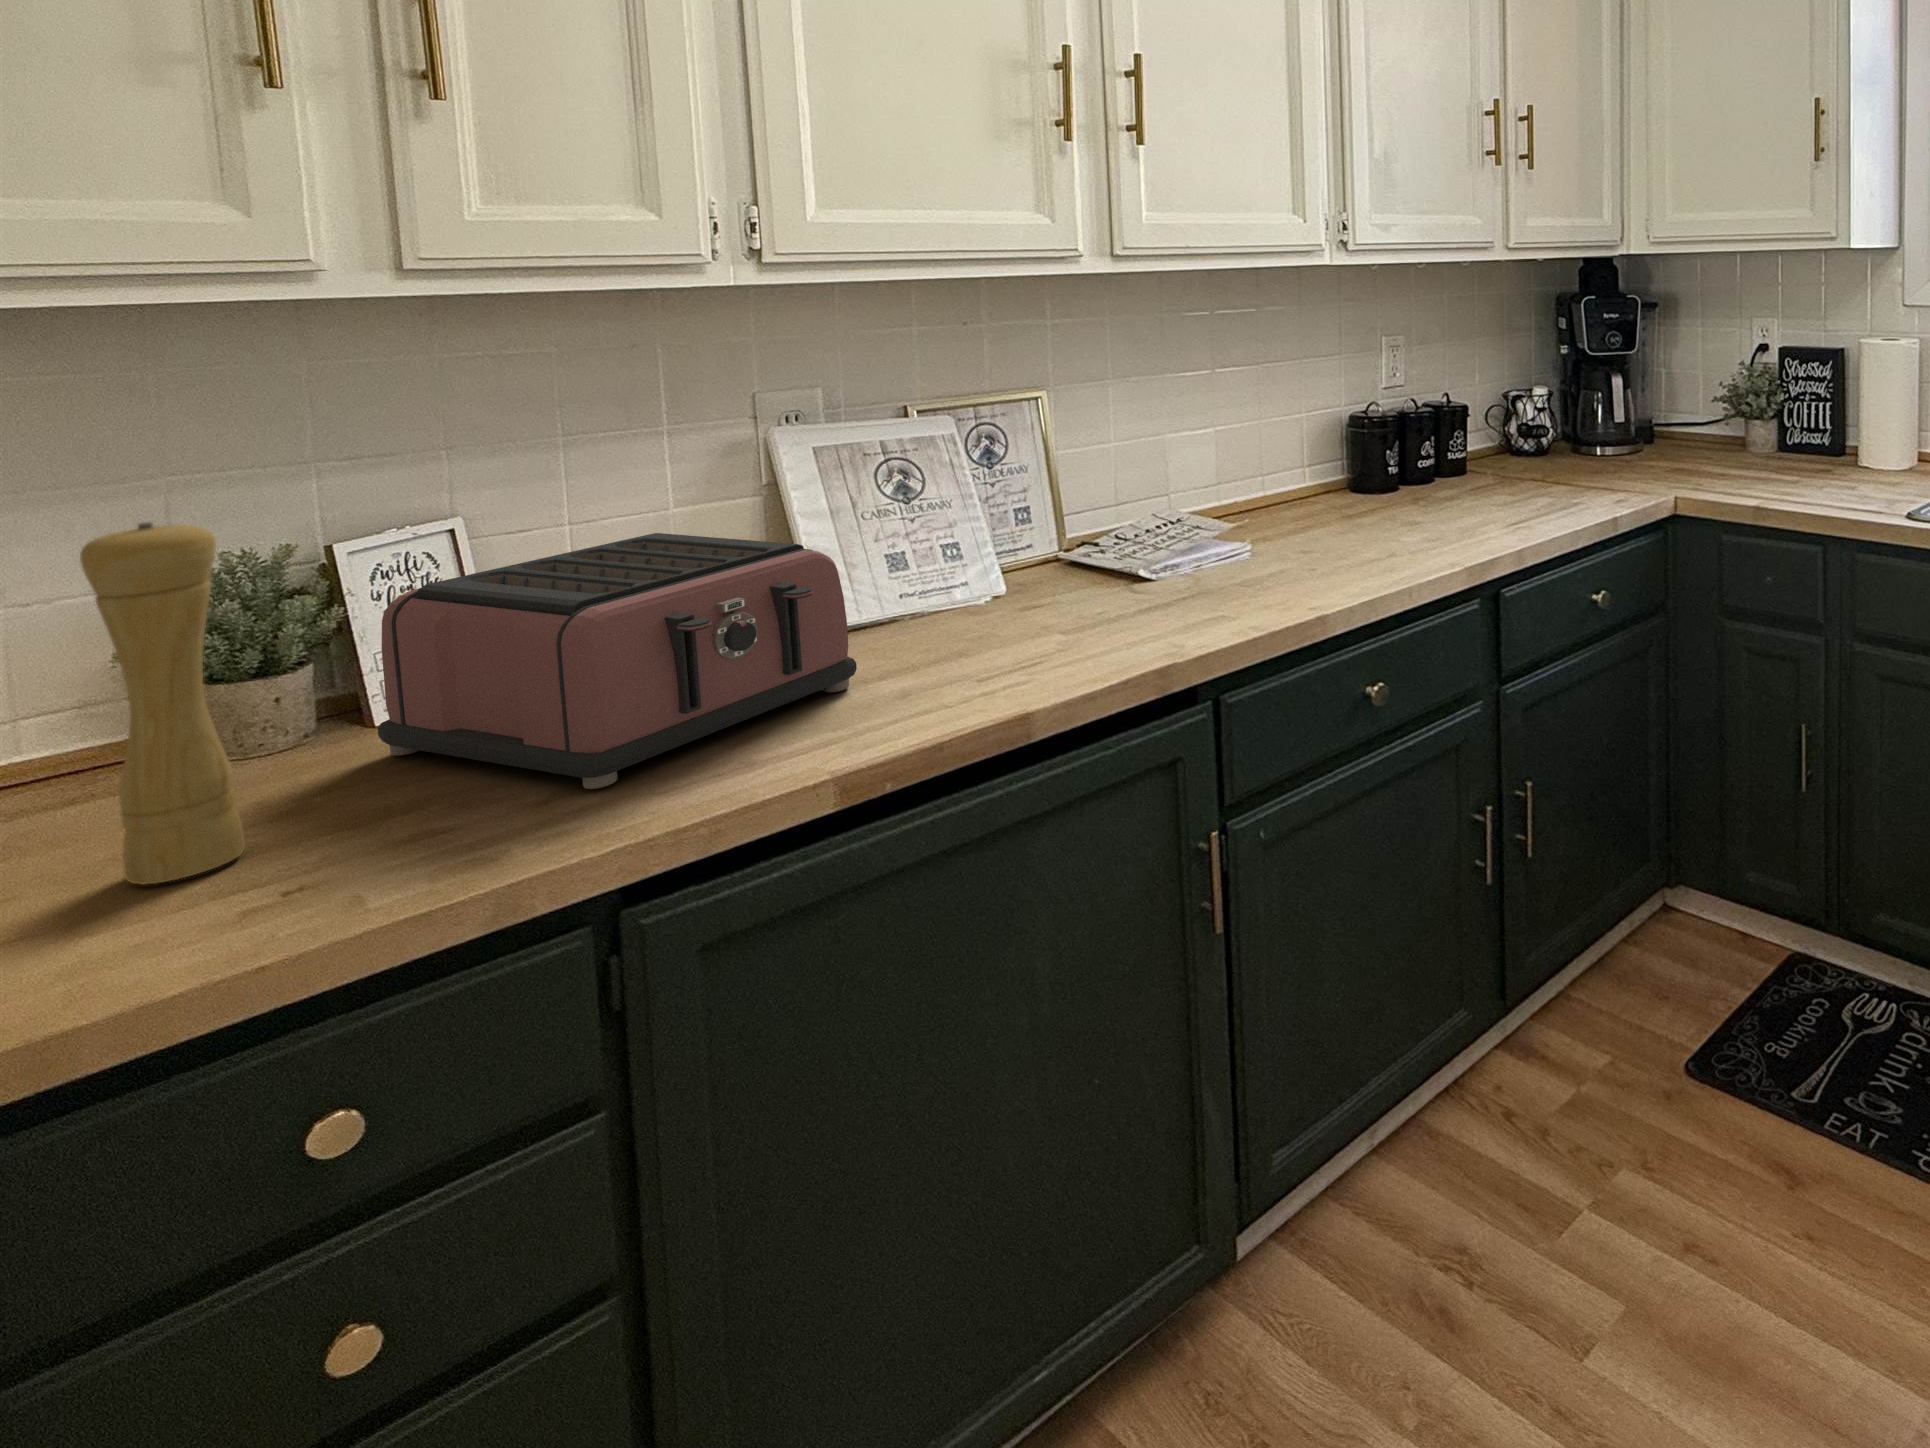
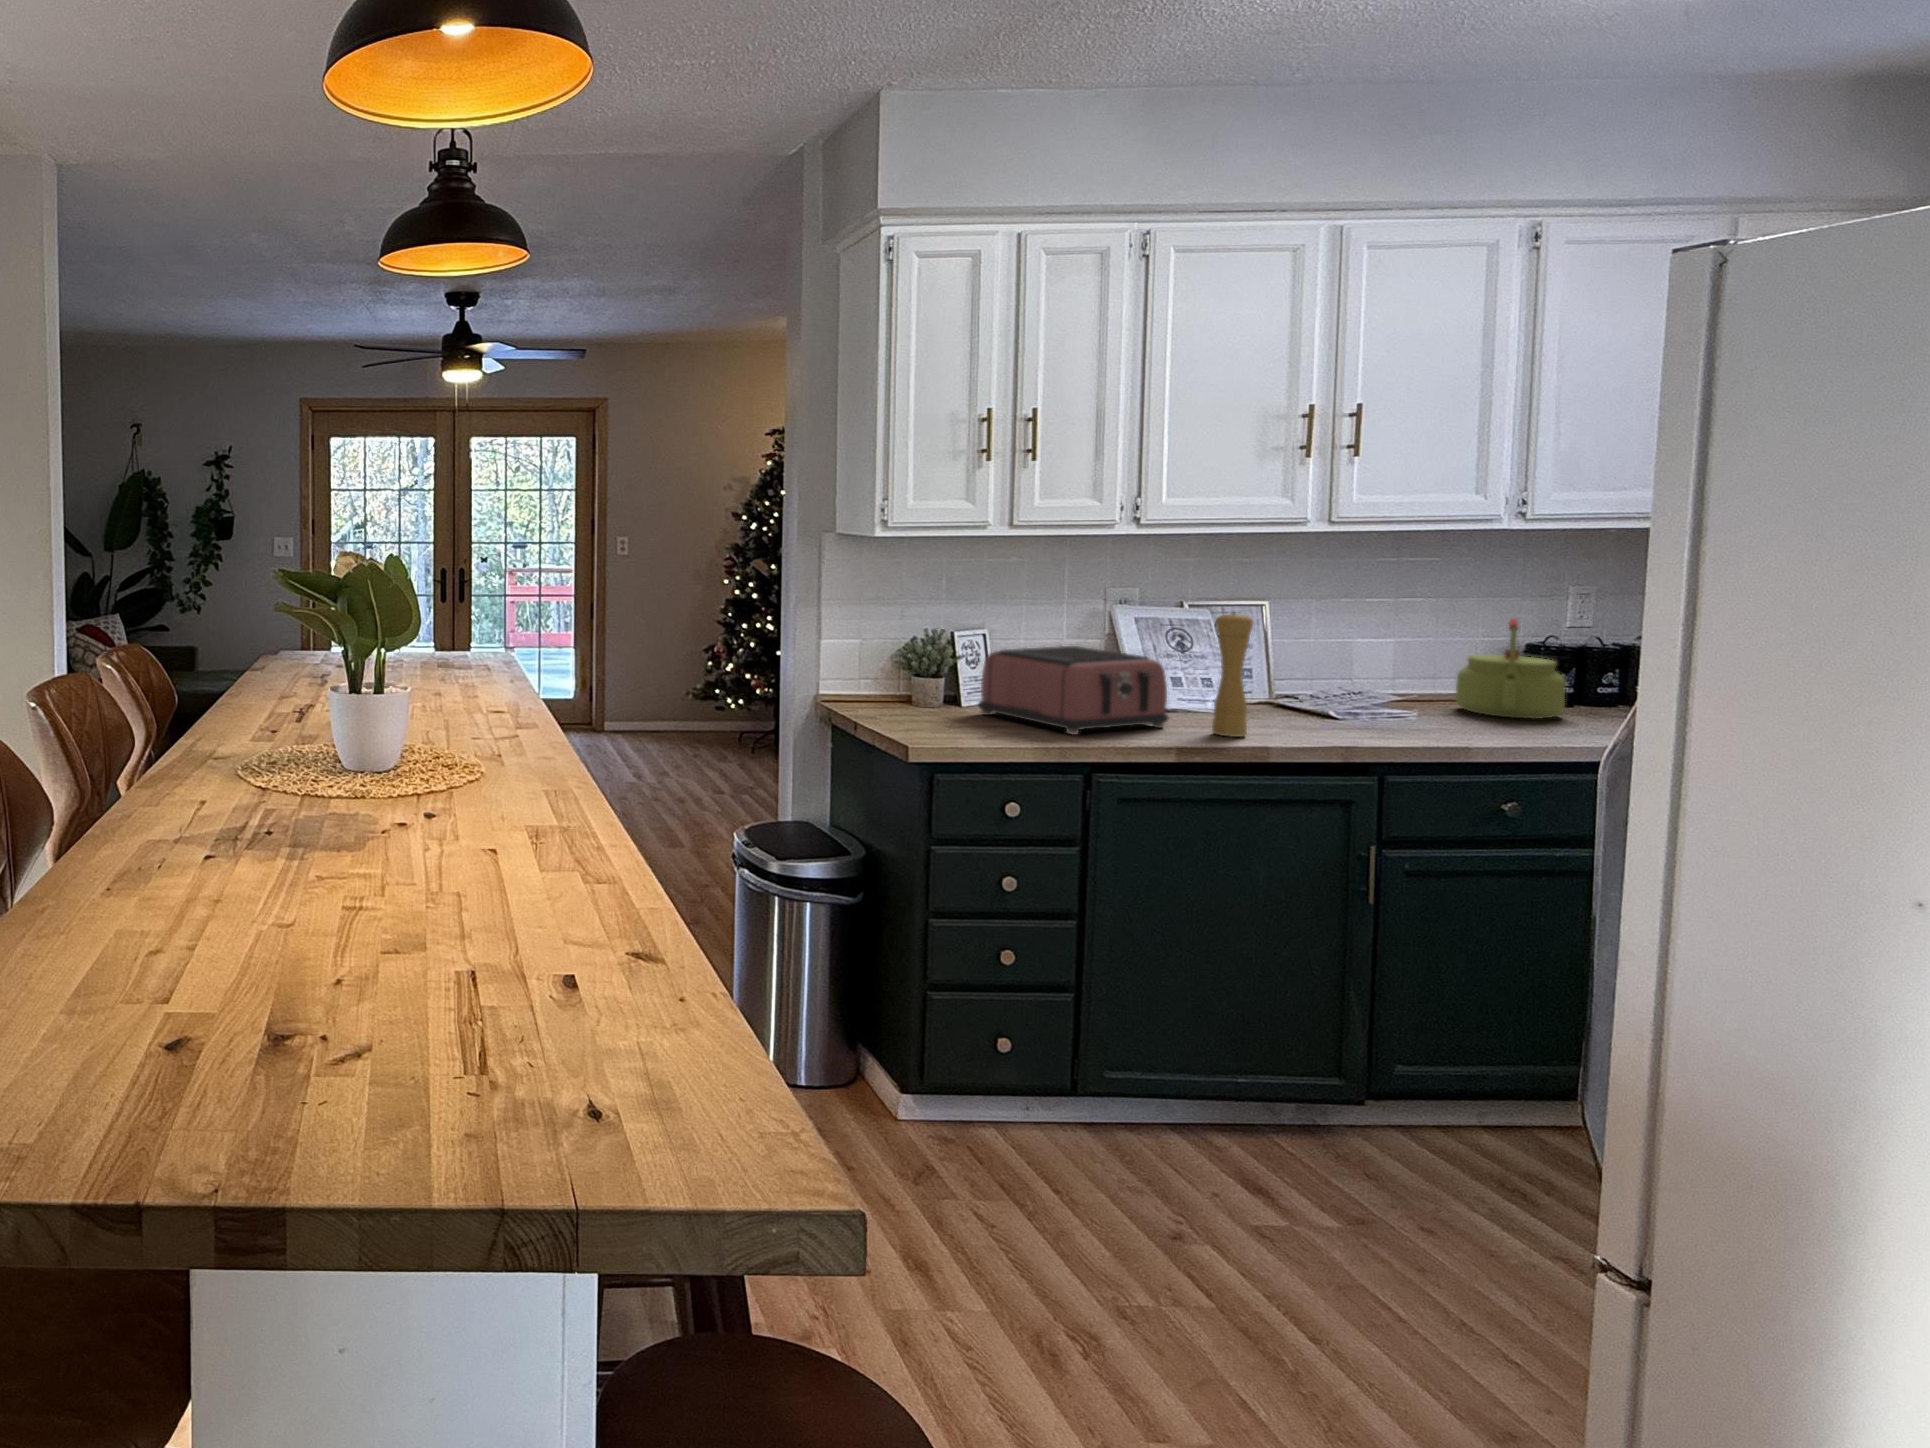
kettle: none [1289,386,1403,527] -> present [1455,618,1566,719]
pepper mill: present [80,522,245,884] -> present [1212,612,1253,737]

